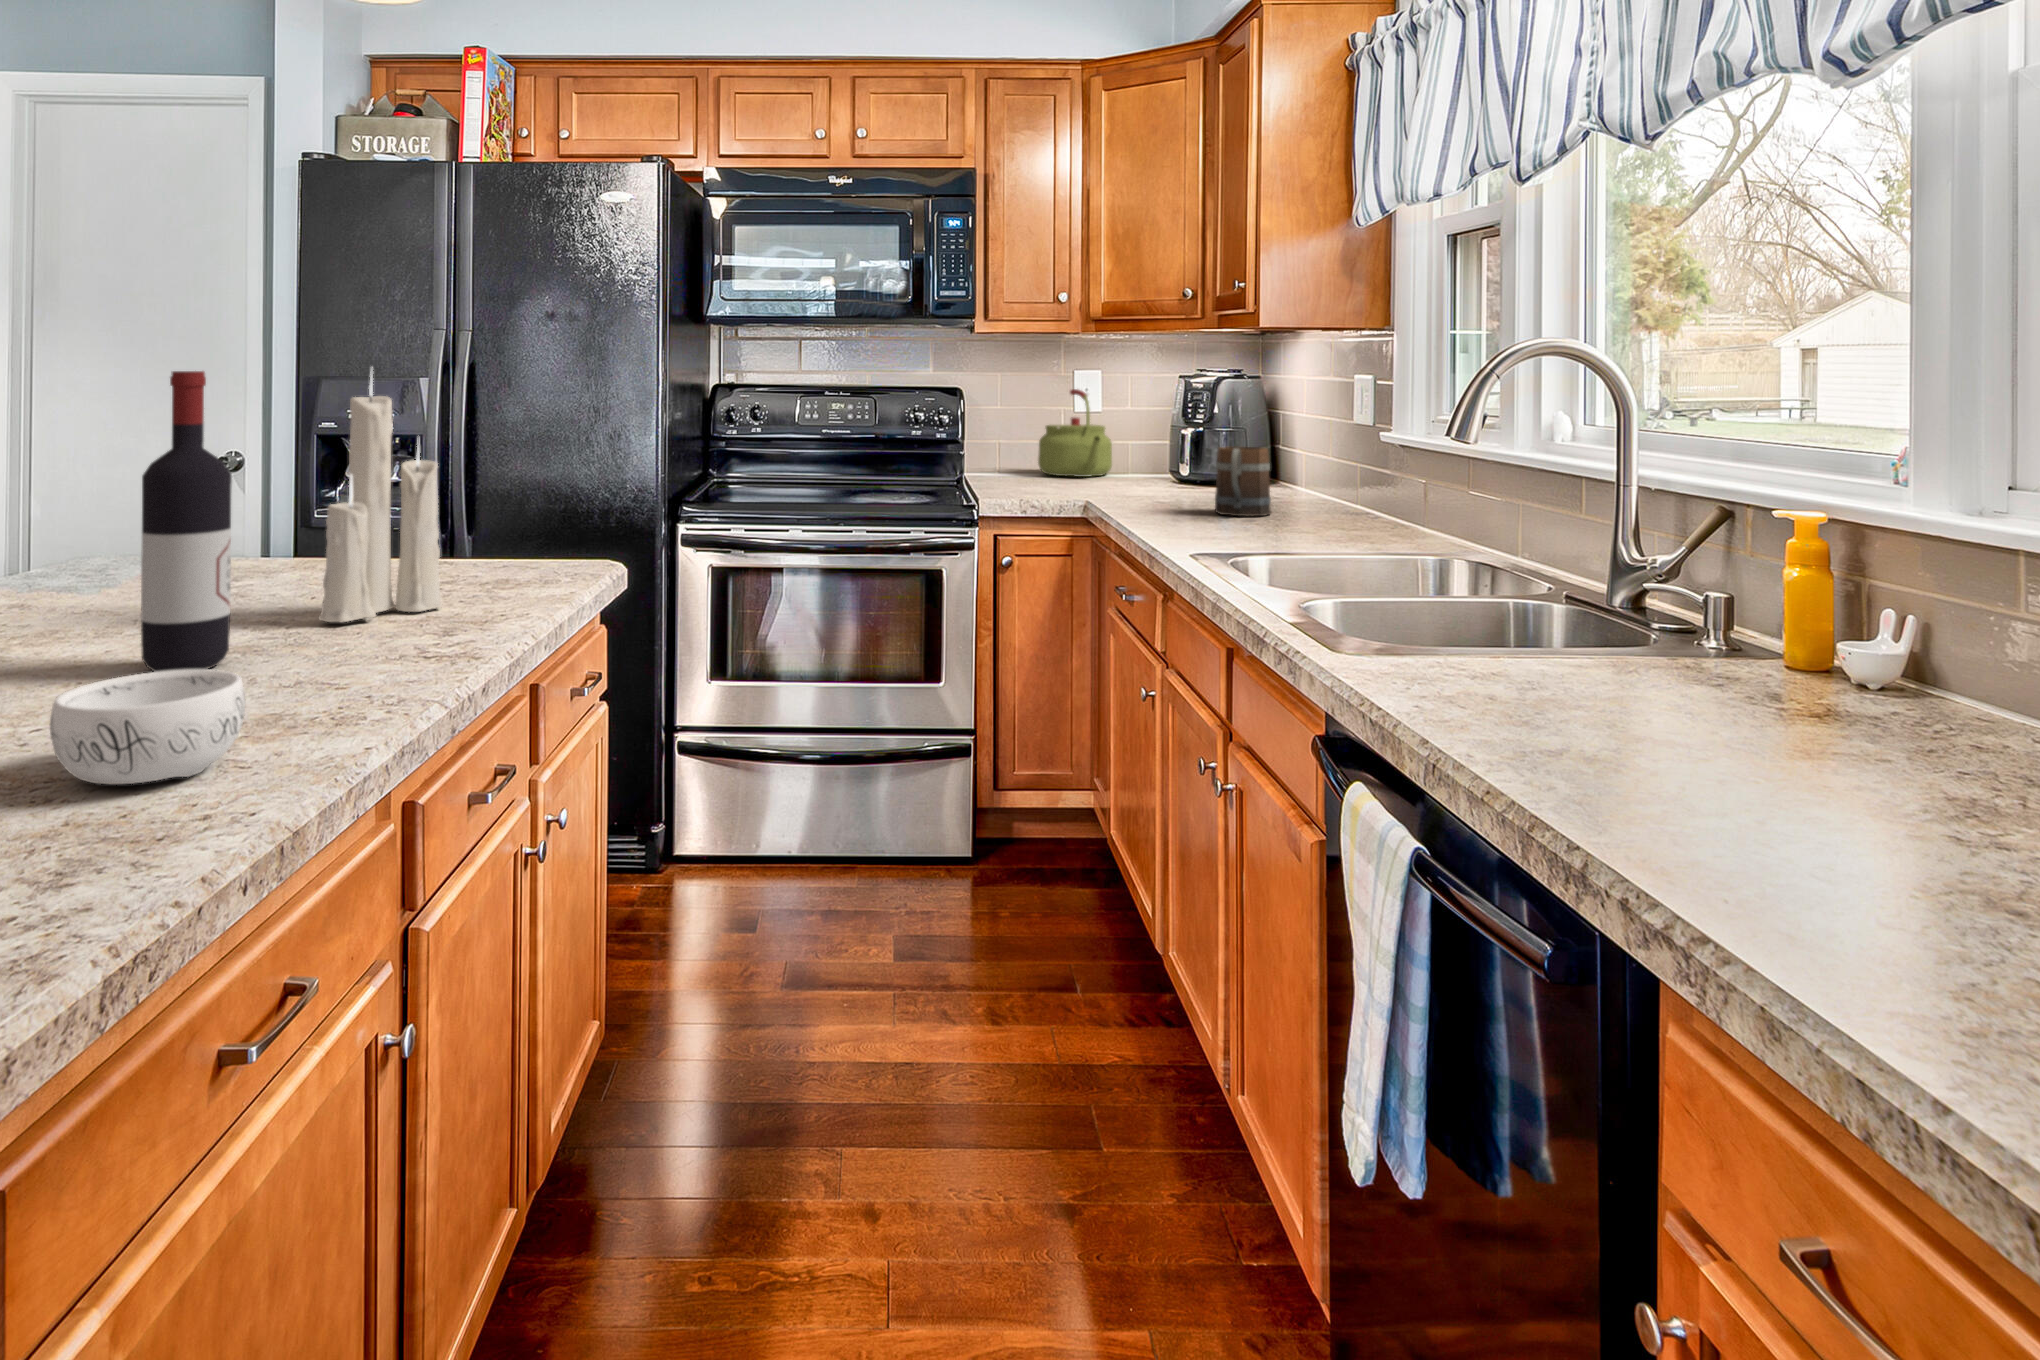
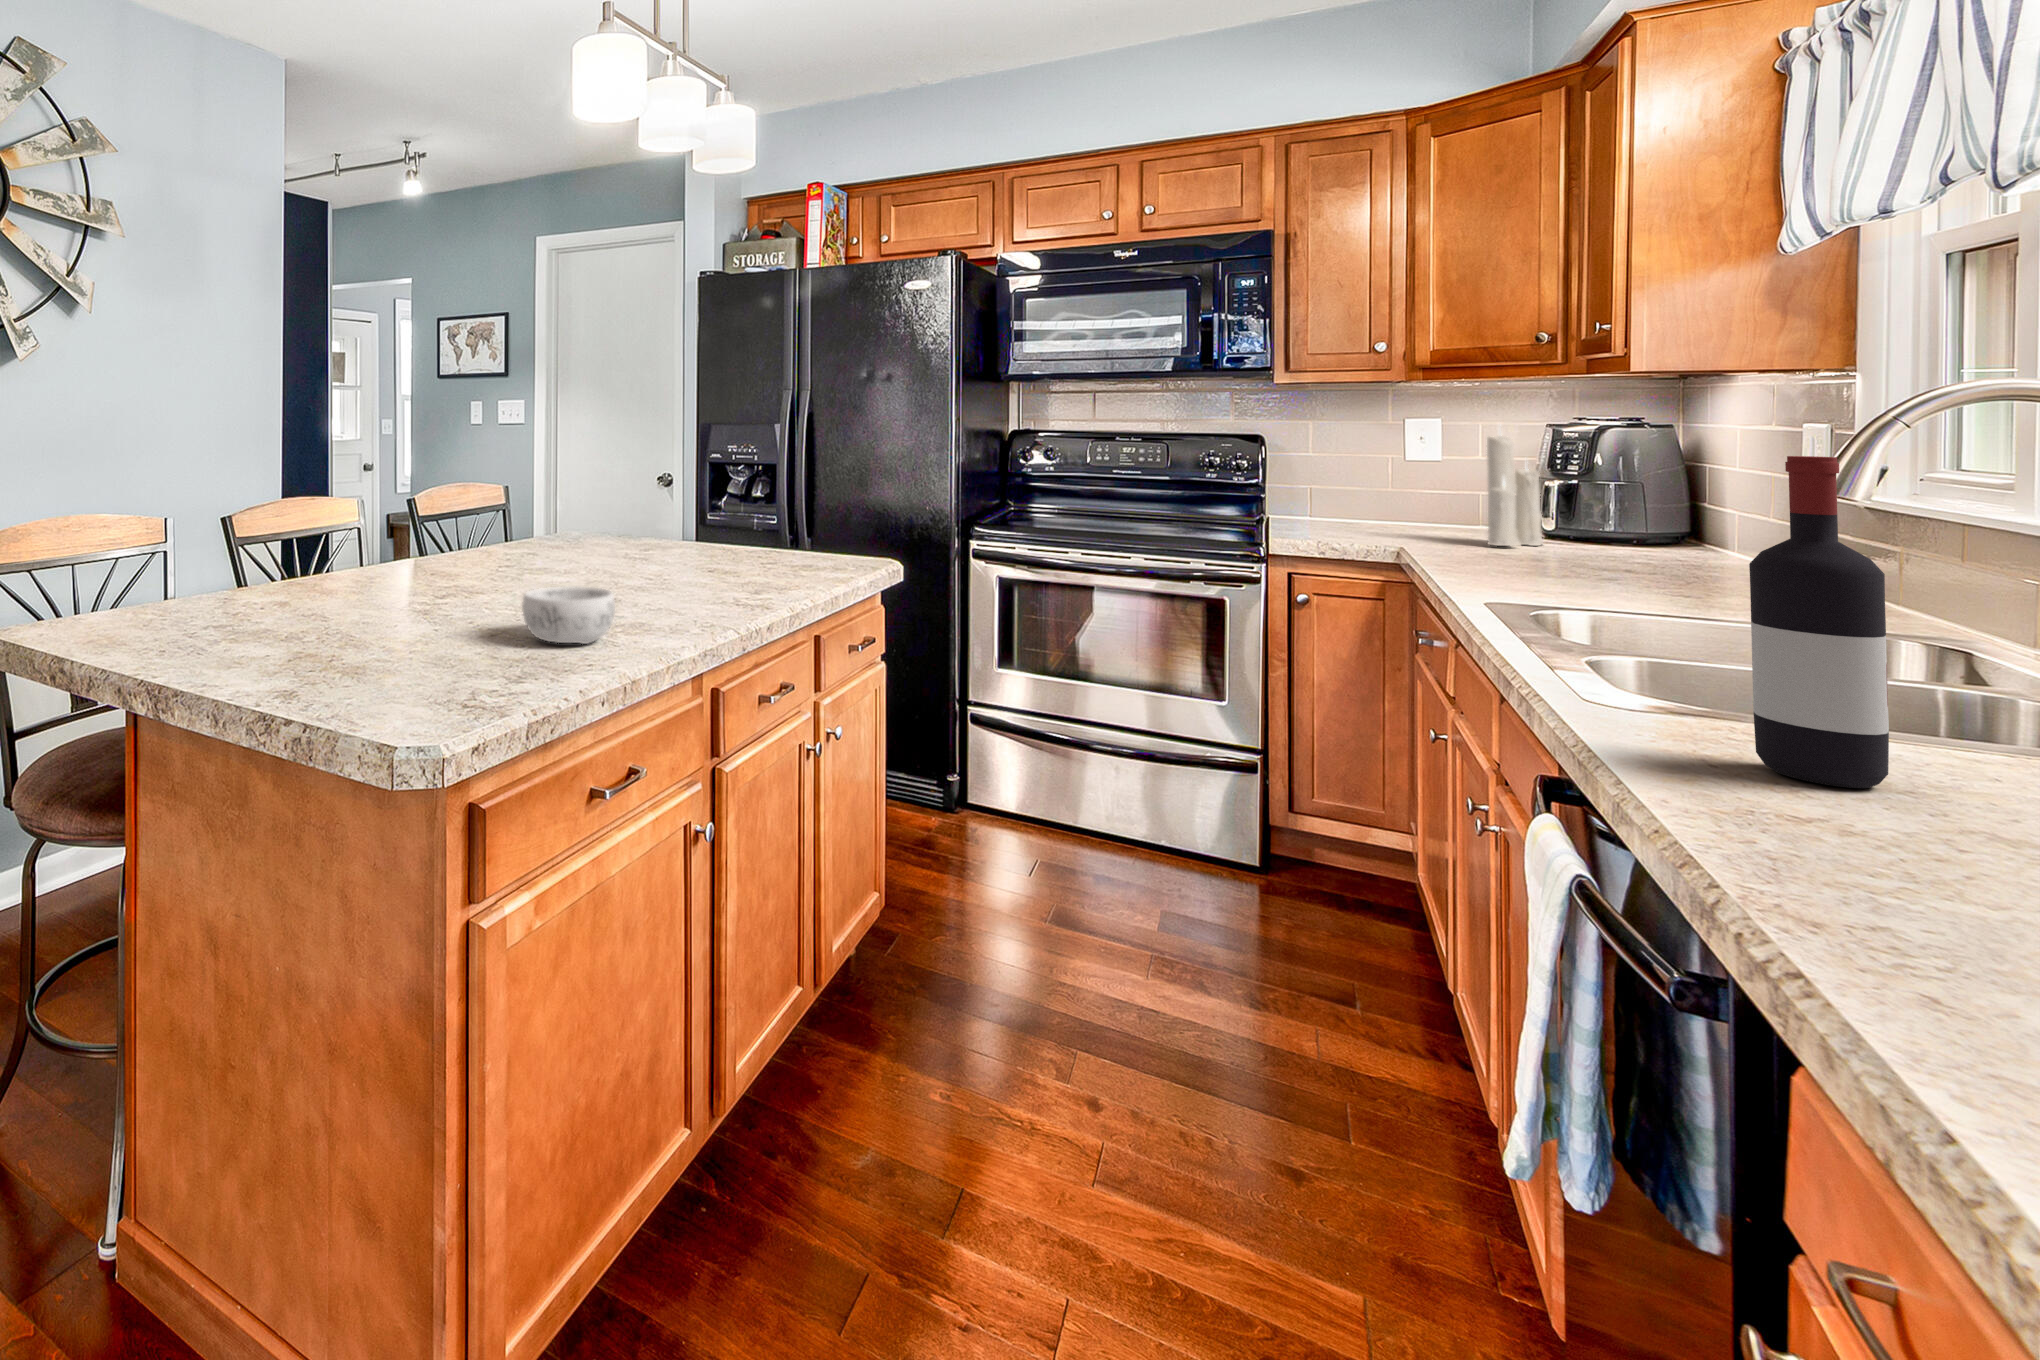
wine bottle: present [141,371,232,672] -> present [1749,456,1889,788]
candle: present [319,373,442,623] -> present [1487,434,1543,546]
kettle: present [1038,389,1112,477] -> none [1361,436,1457,525]
mug: present [1215,447,1271,516] -> none [1566,499,1648,576]

